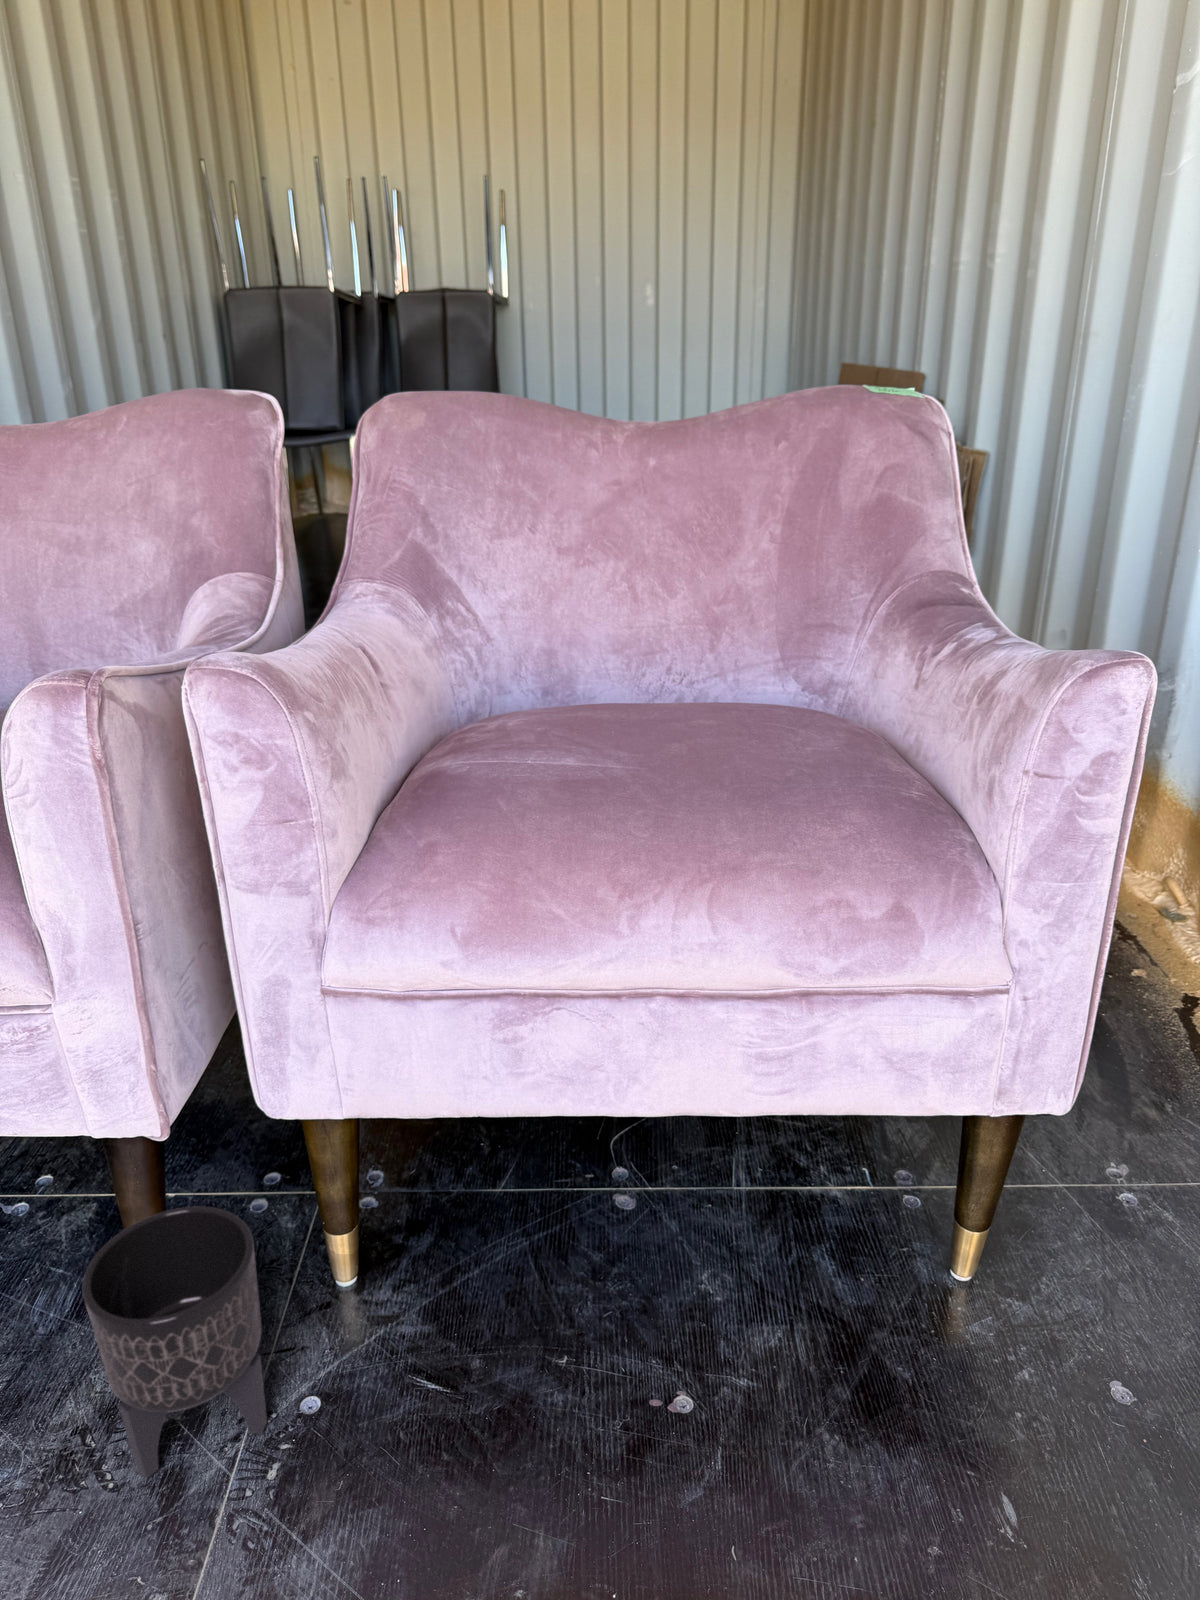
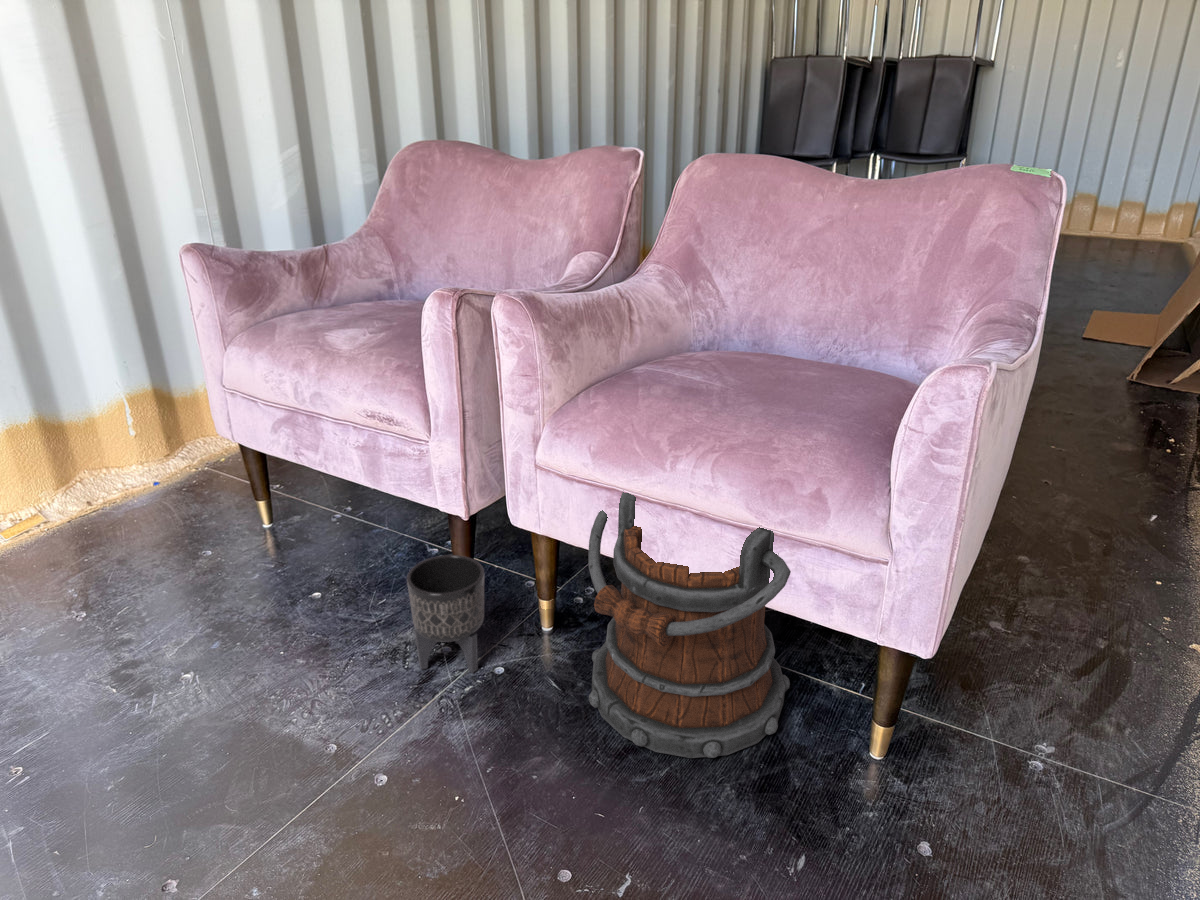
bucket: none [453,953,847,1435] -> present [588,492,791,758]

